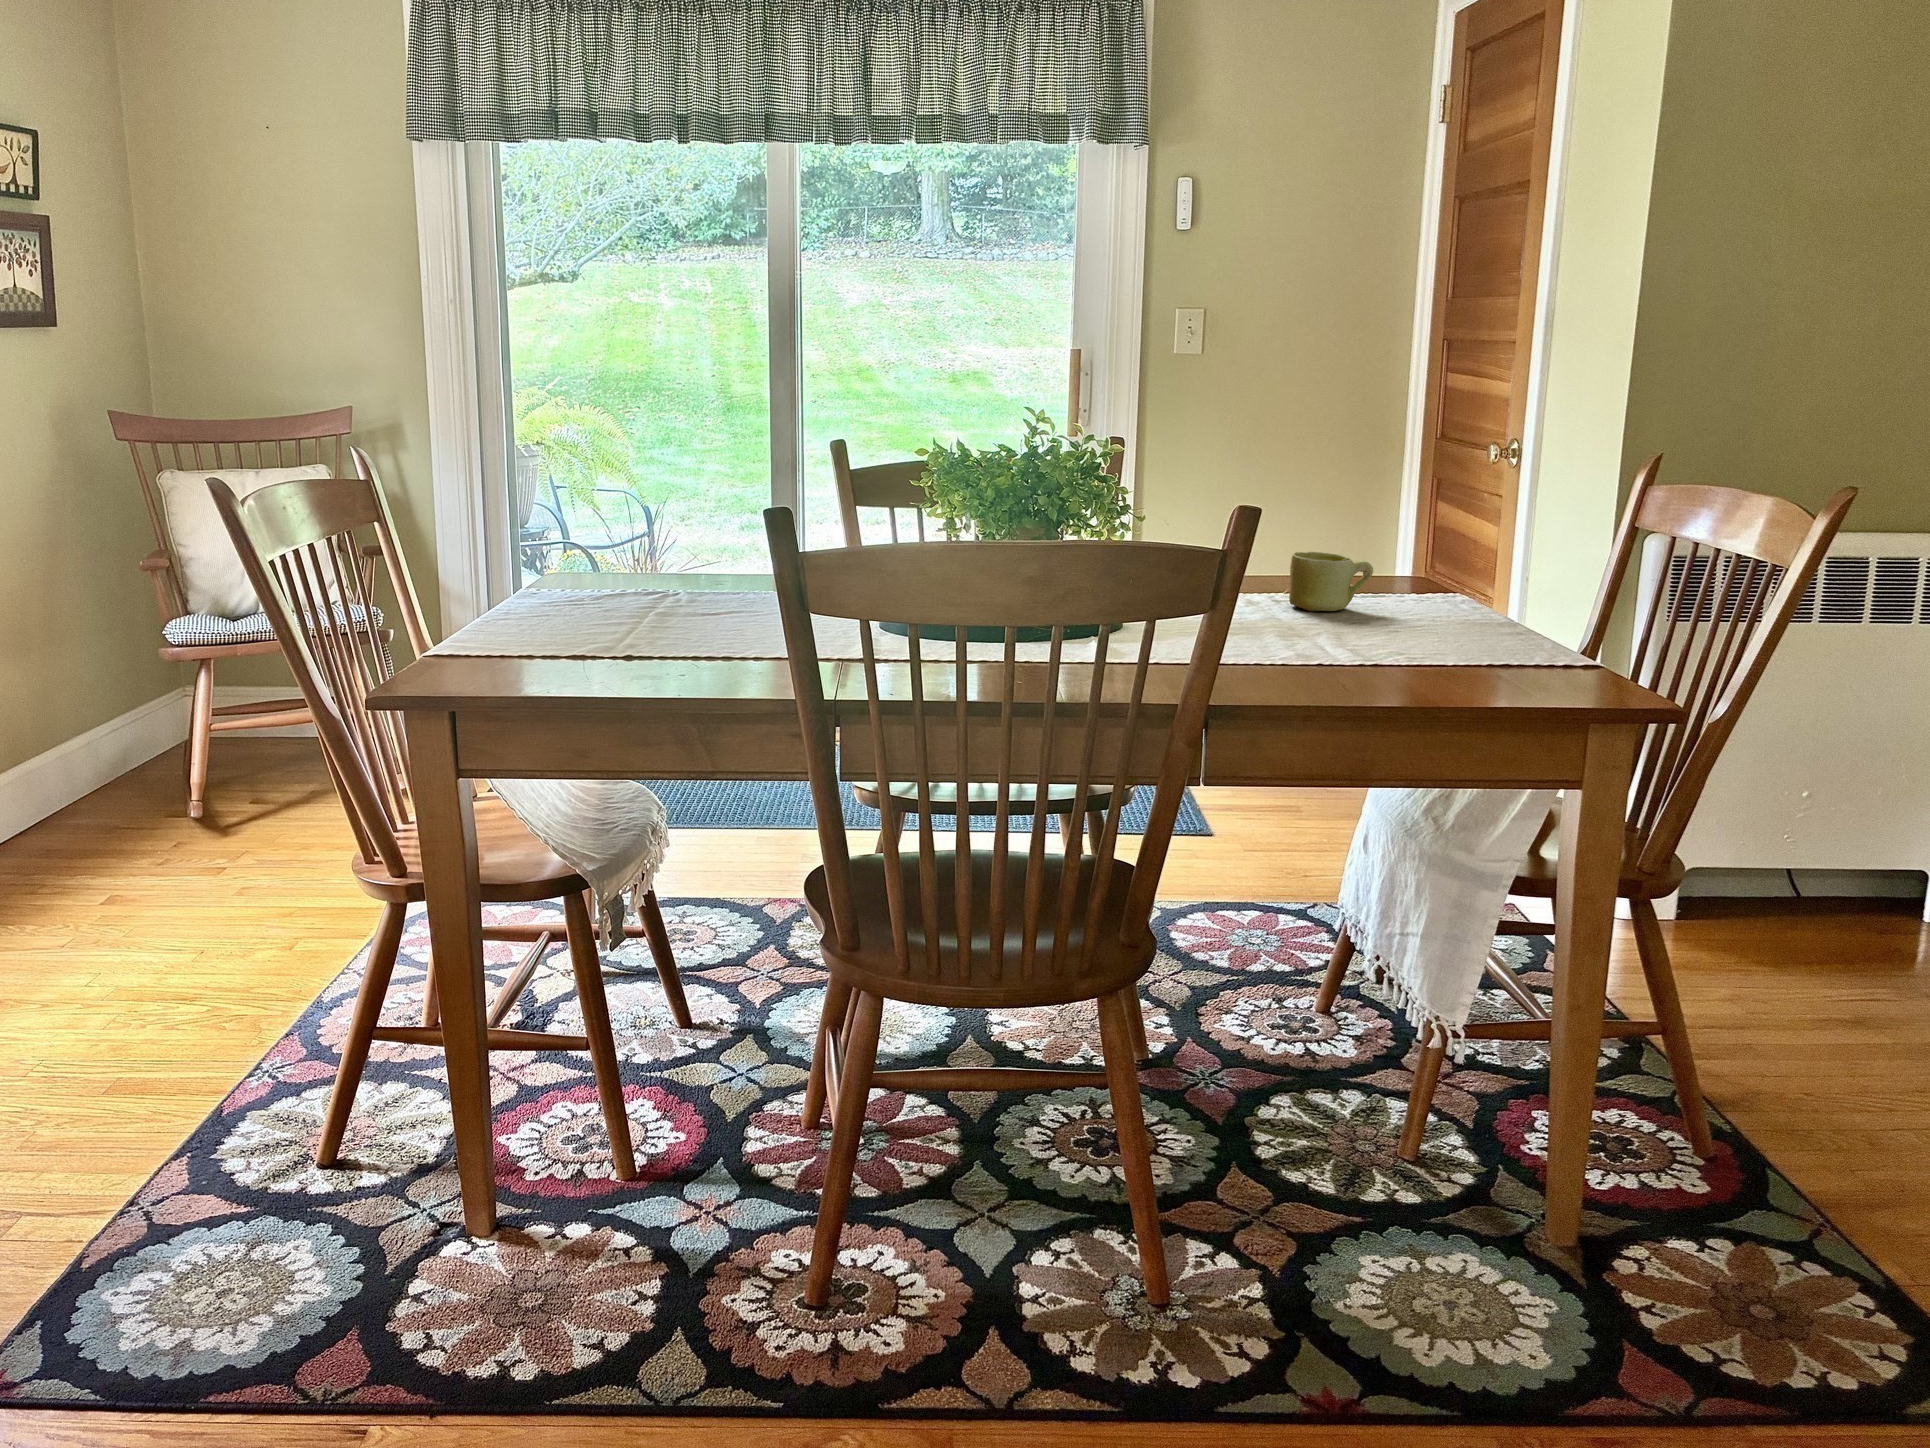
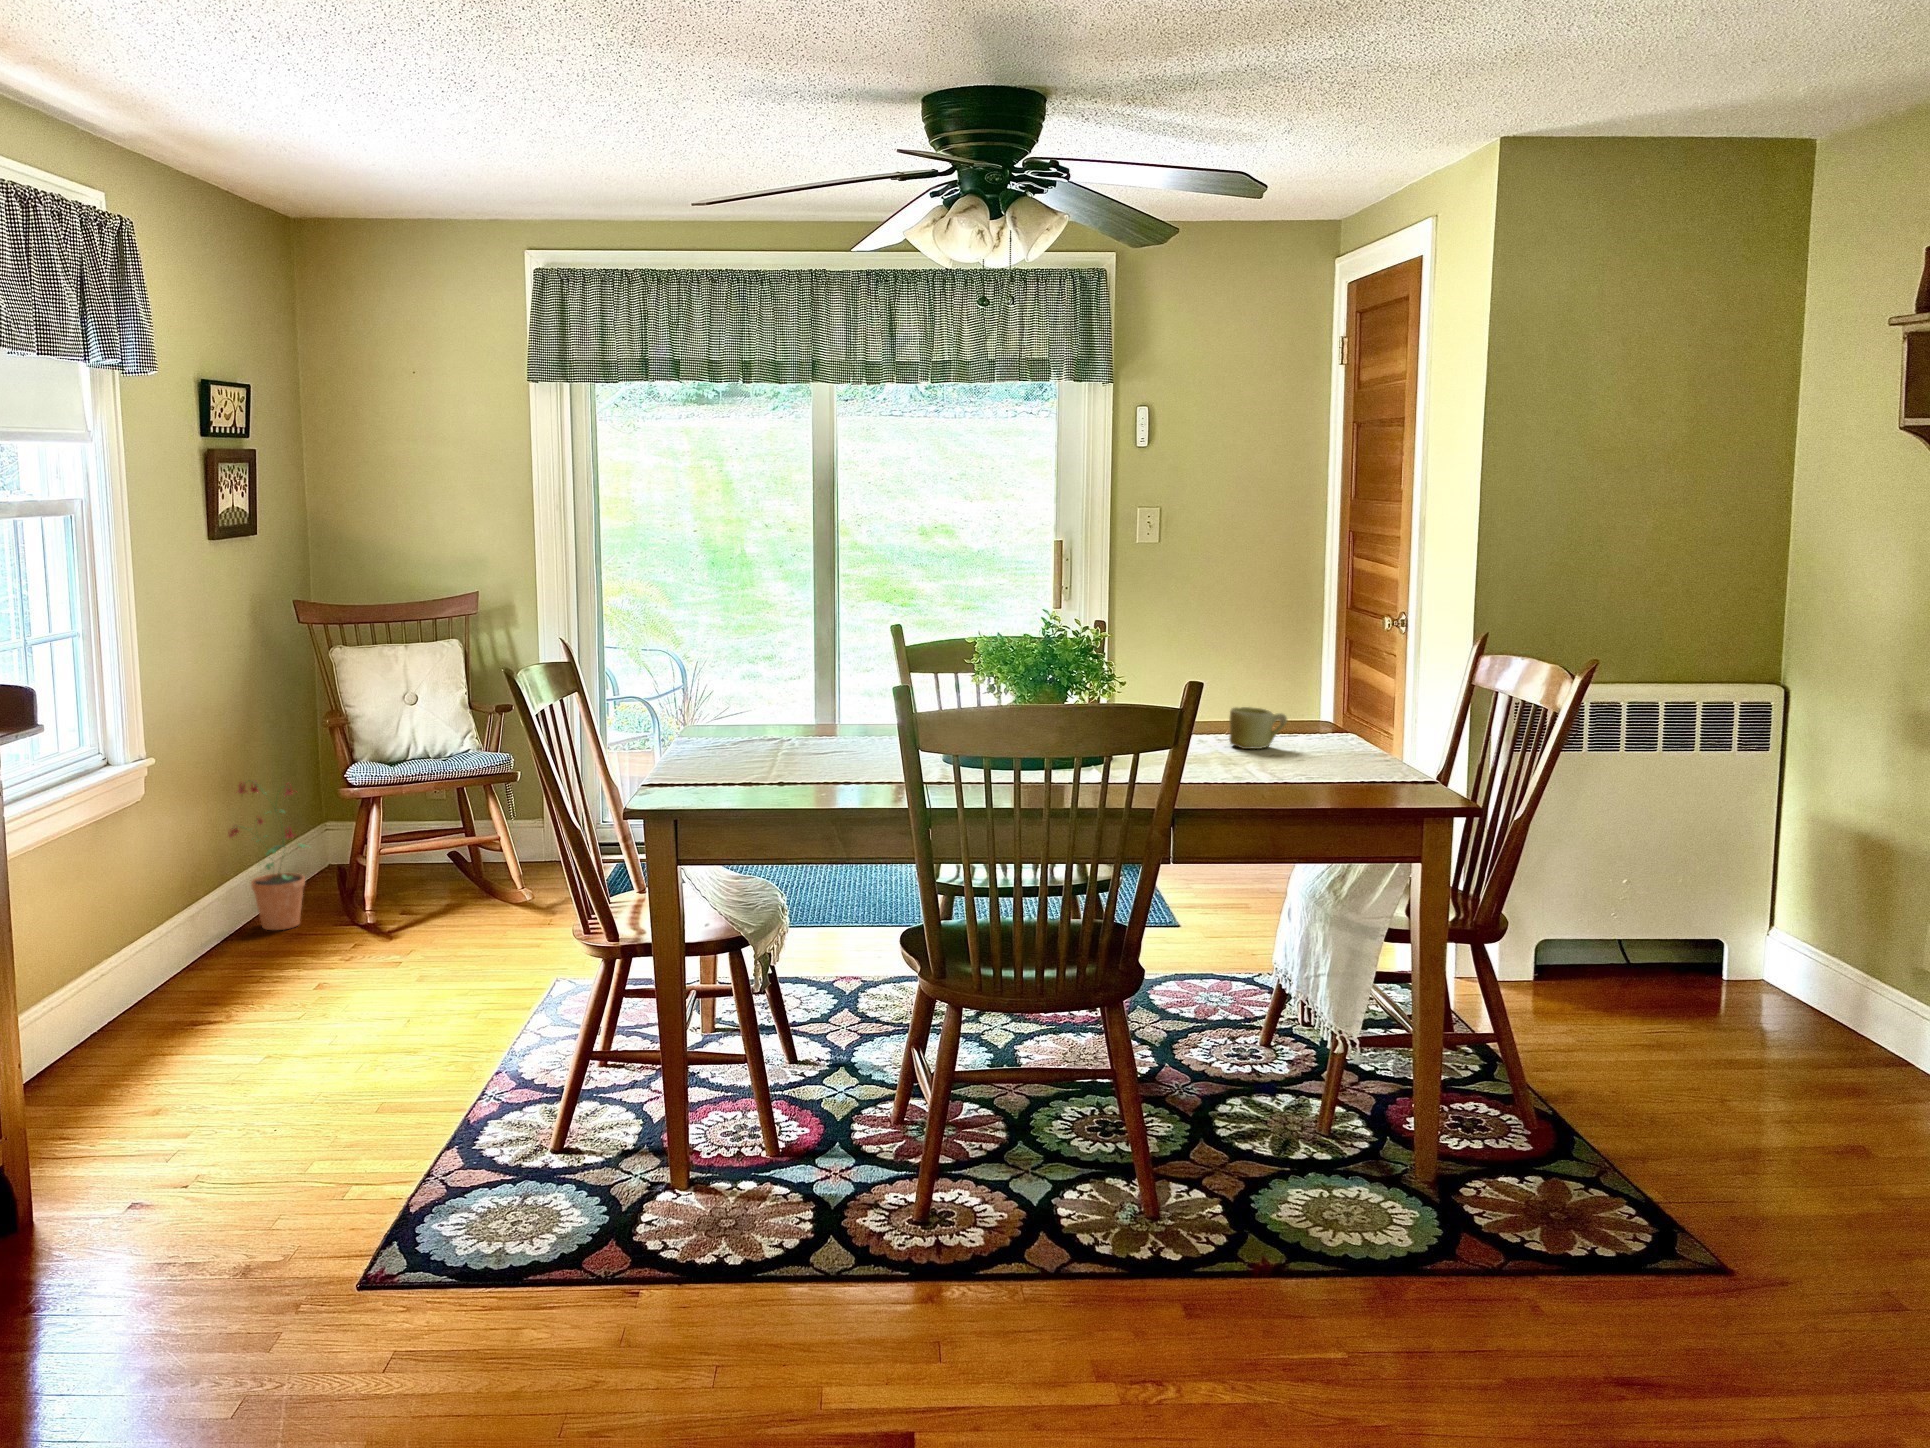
potted plant: none [21,633,135,819] -> present [229,780,305,930]

